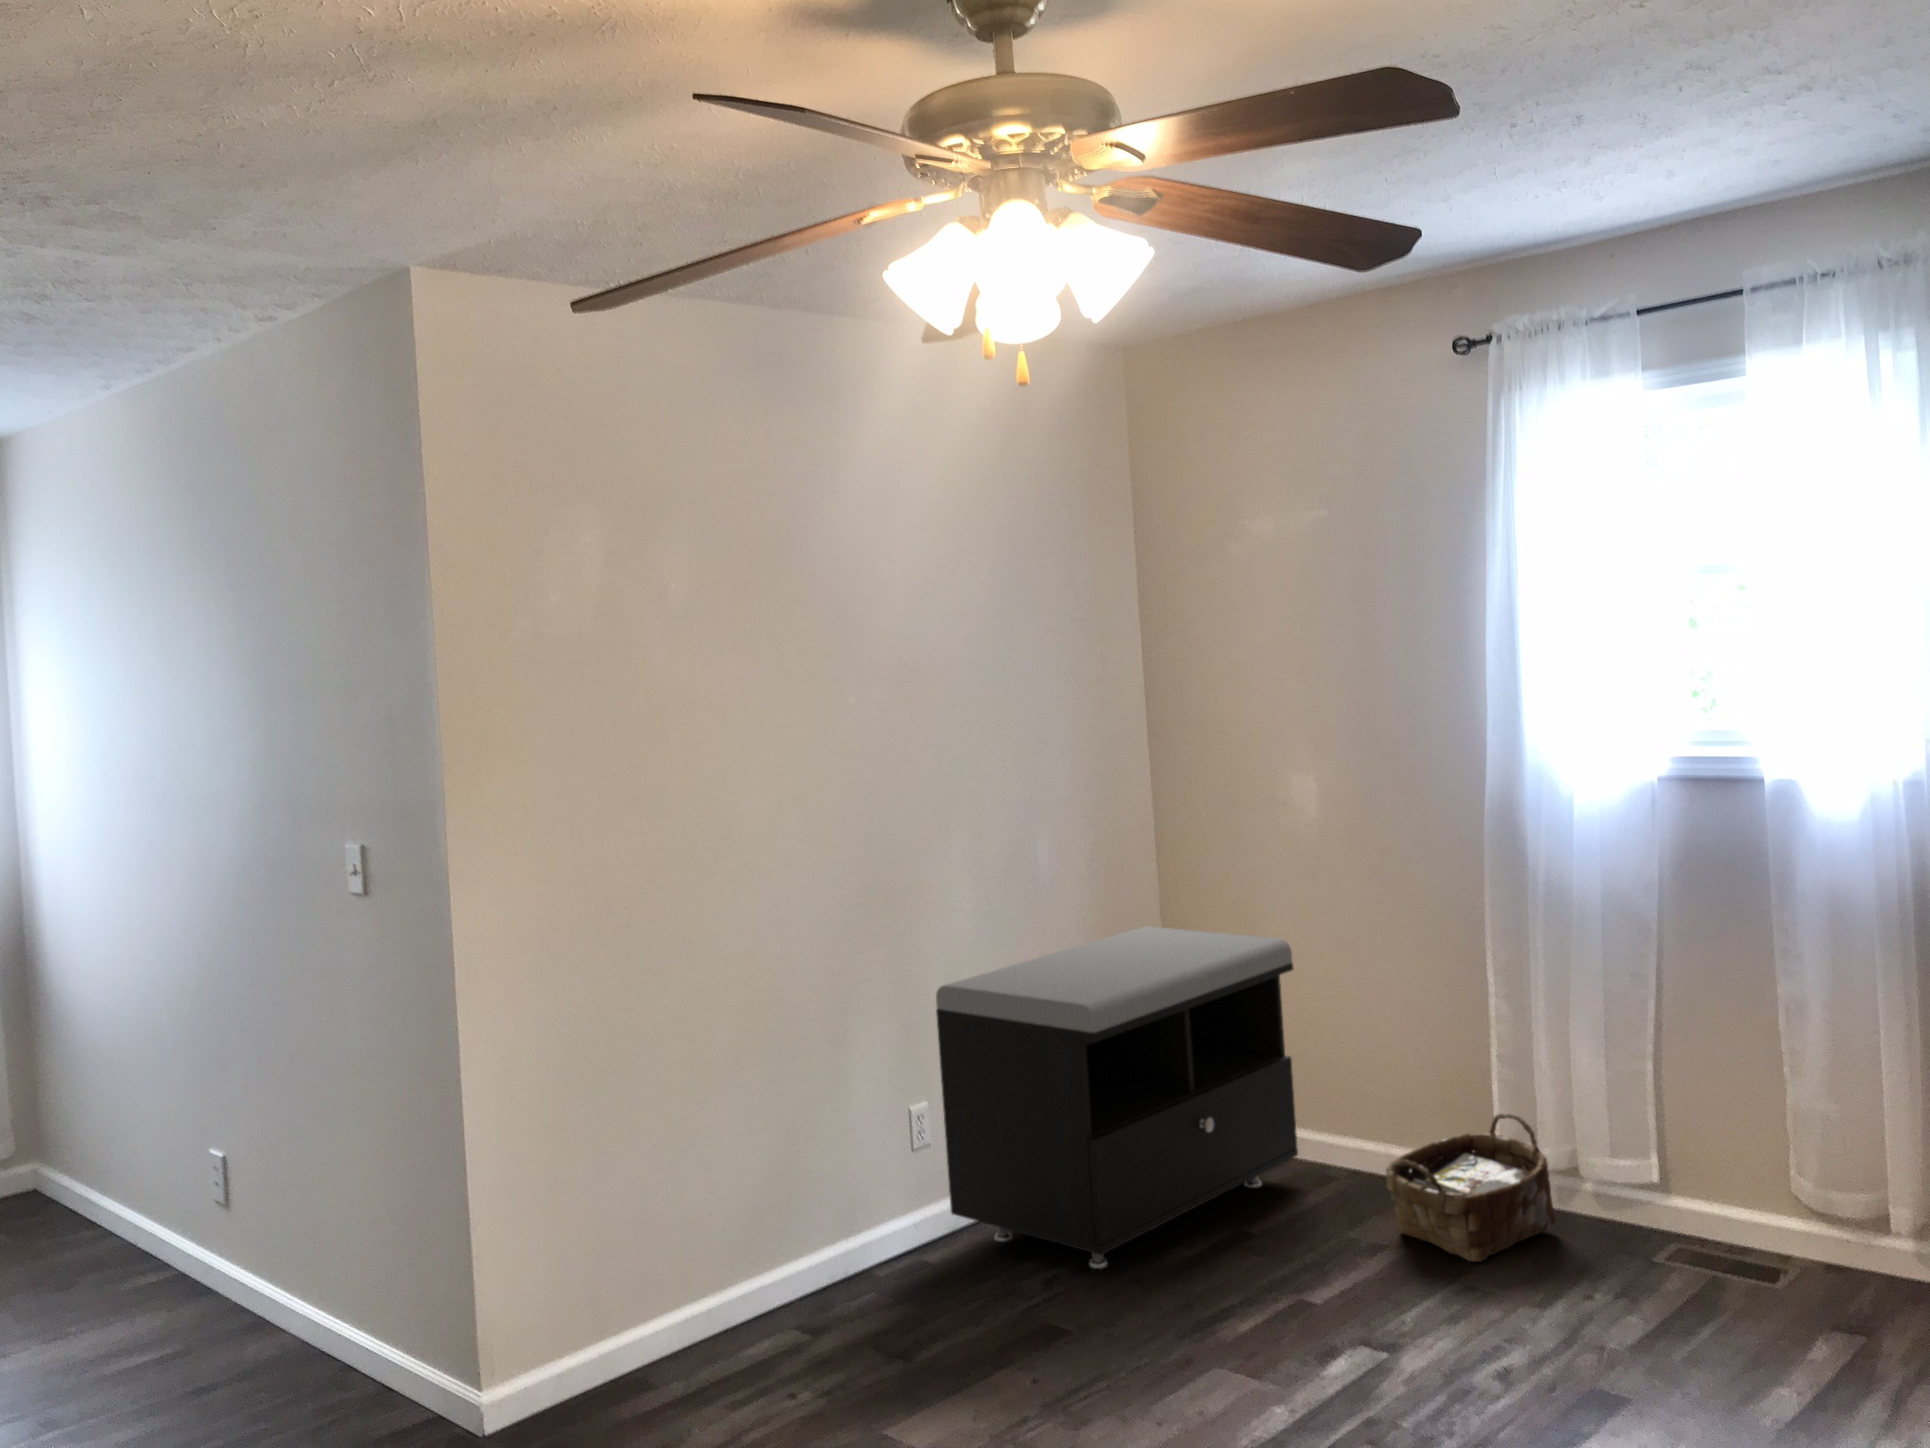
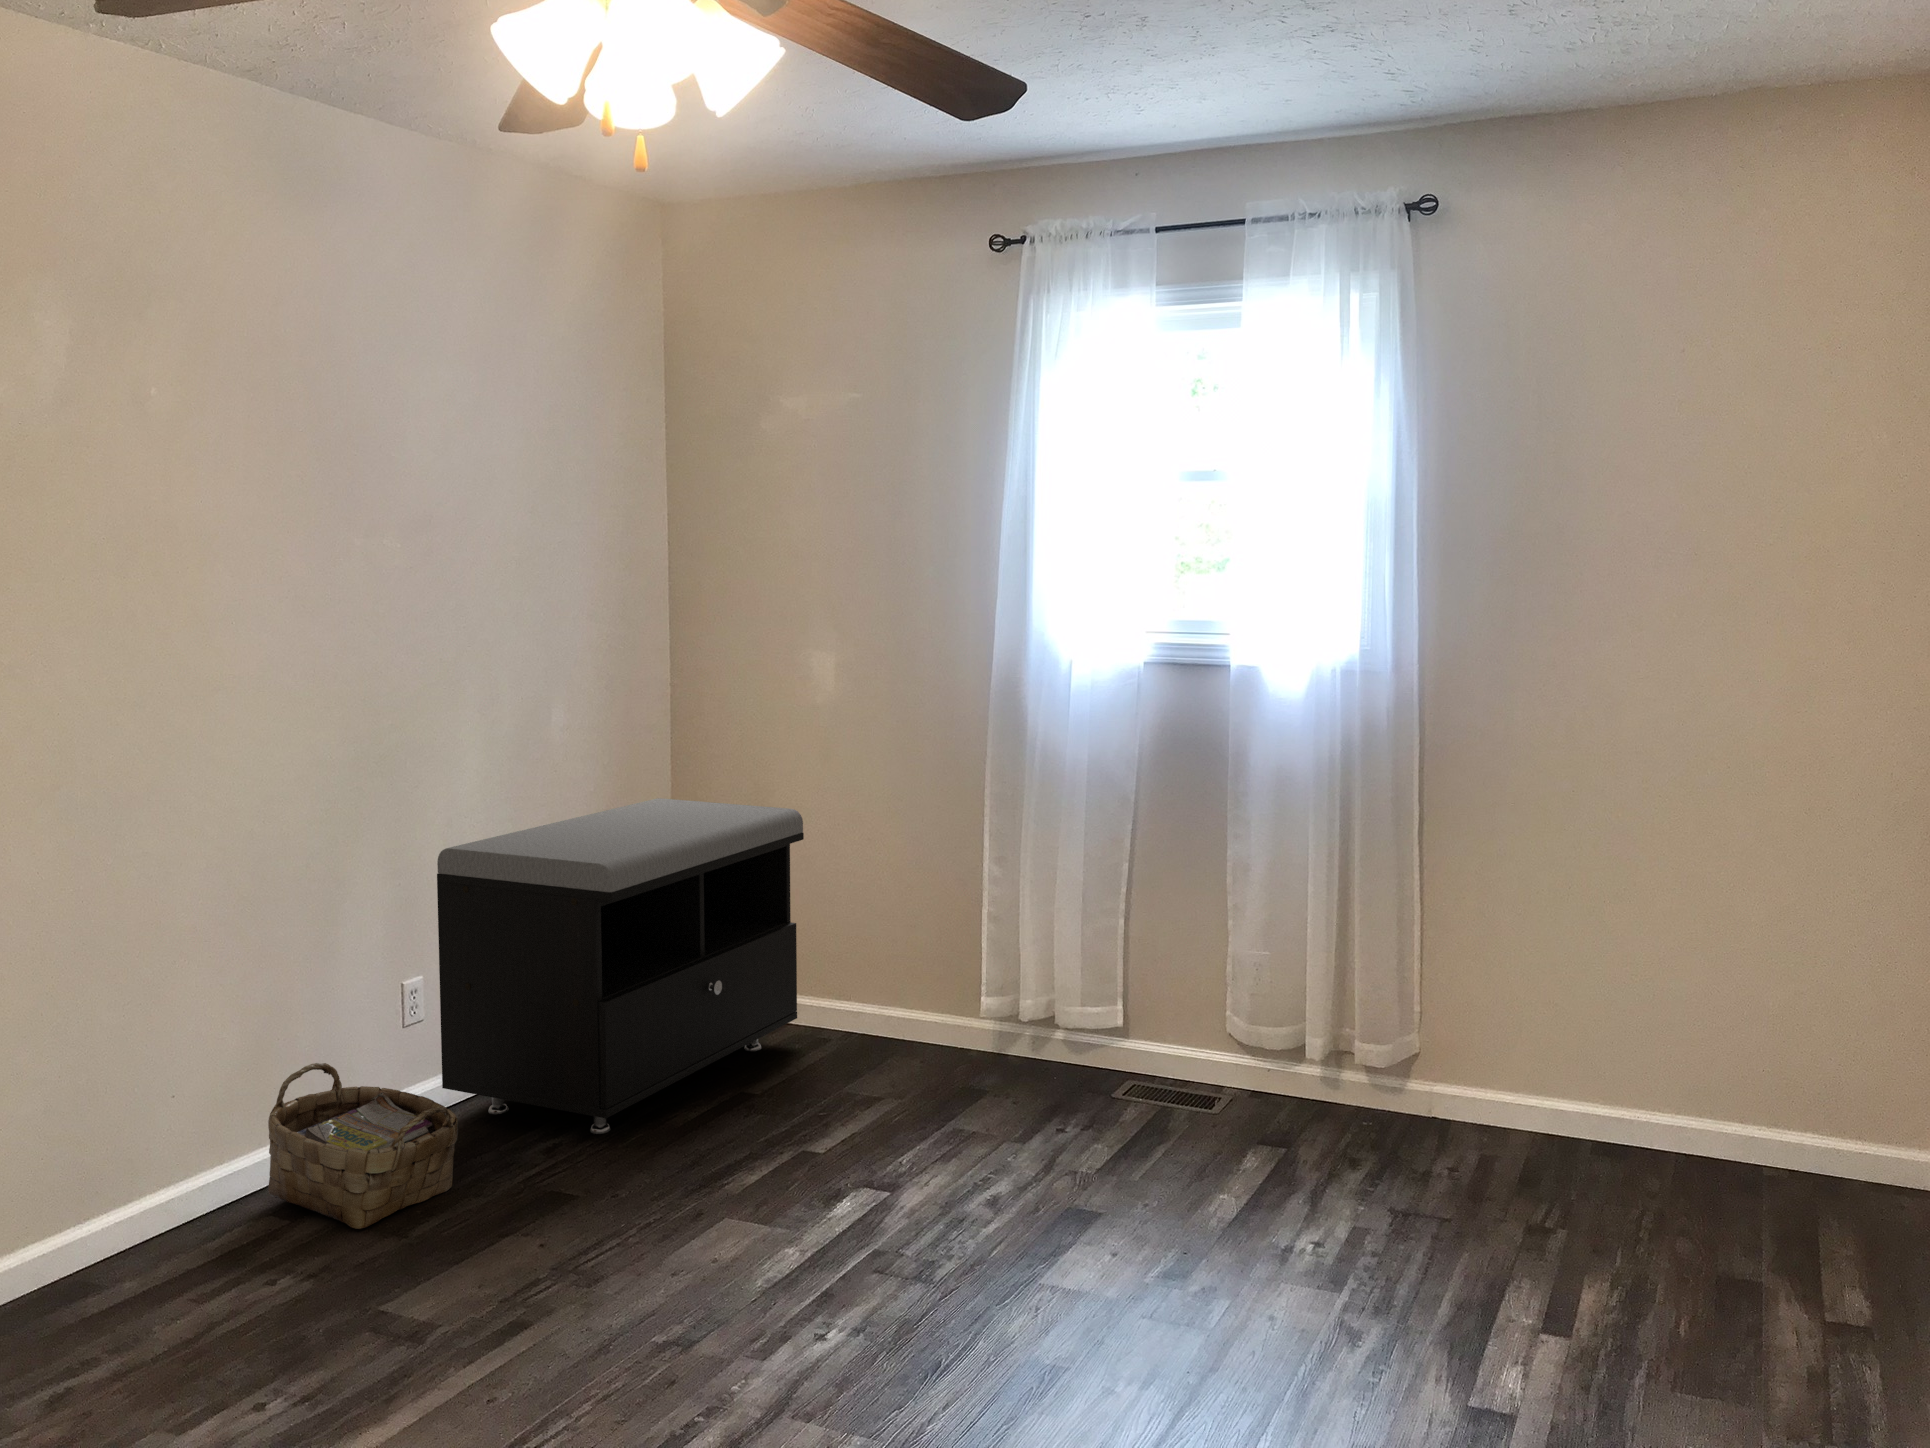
woven basket: present [1386,1113,1556,1262] -> present [268,1063,458,1229]

